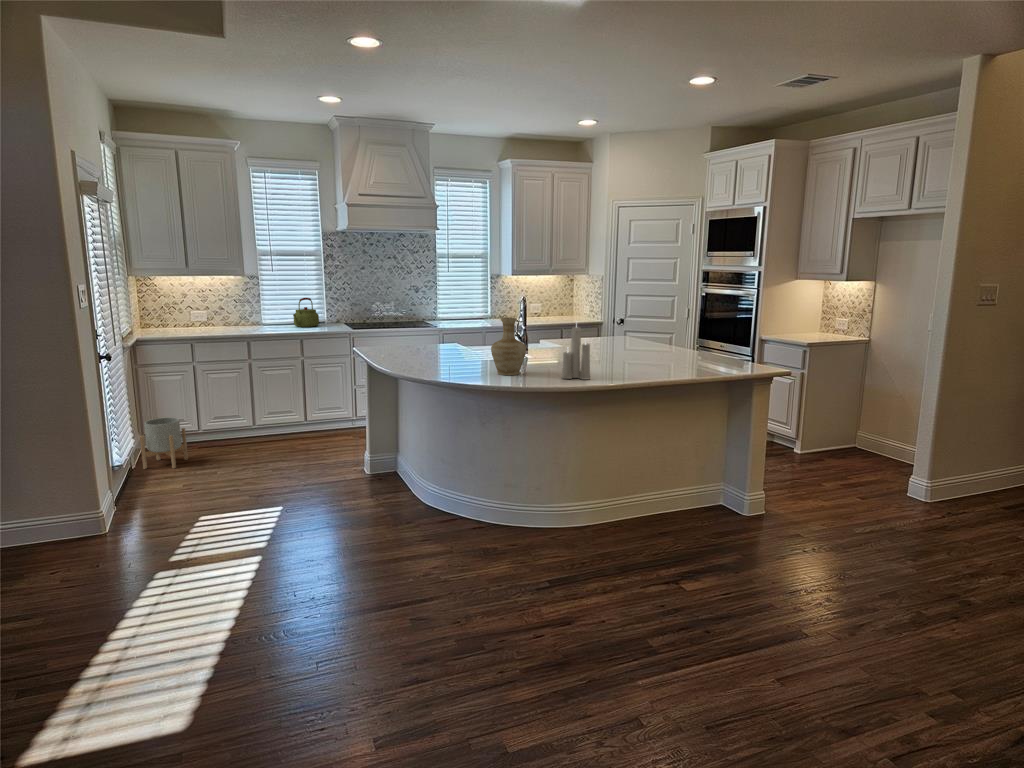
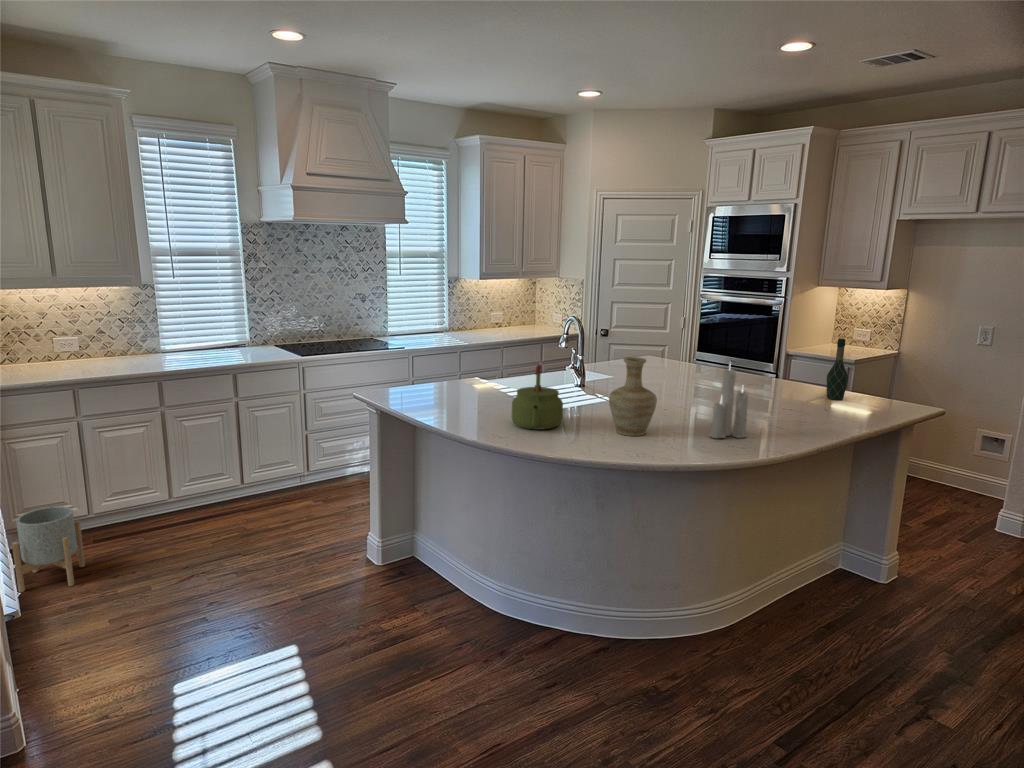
kettle: present [293,298,319,327] -> present [512,365,563,430]
wine bottle: none [712,313,729,364] -> present [827,339,848,400]

